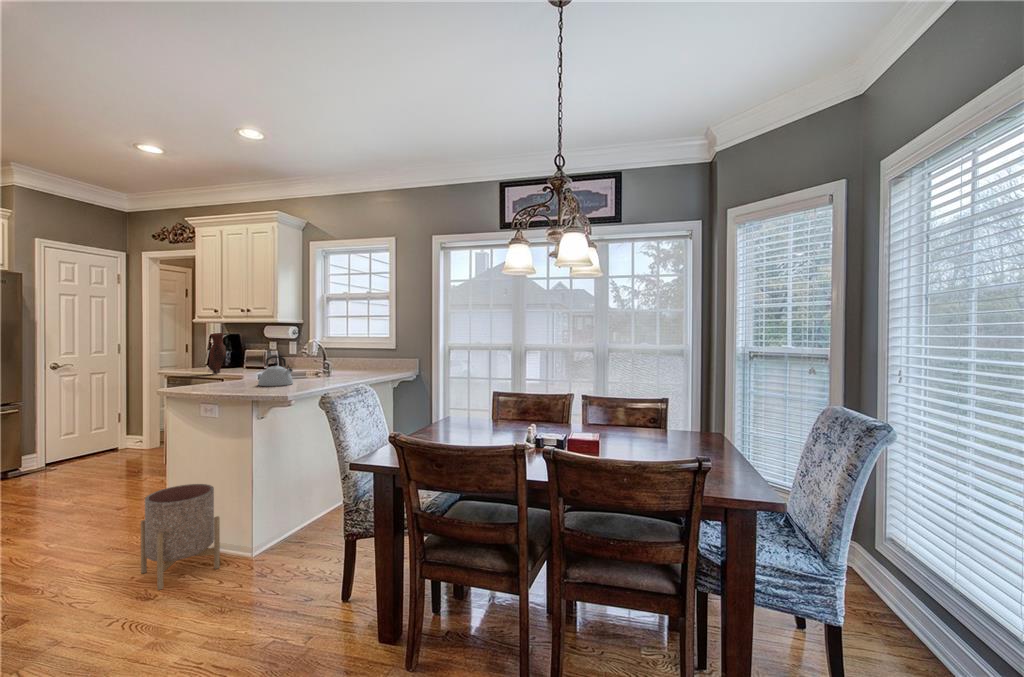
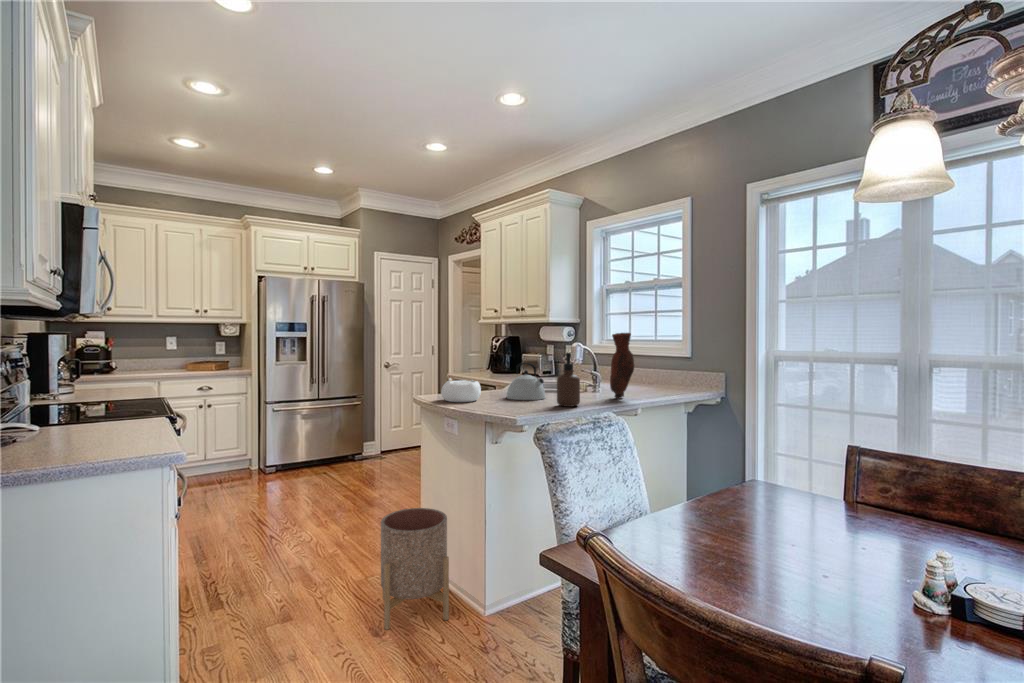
vase: present [209,333,226,374] -> present [610,333,634,398]
soap dispenser: none [309,348,328,387] -> present [557,353,580,407]
decorative bowl: none [199,371,238,391] -> present [441,378,481,402]

